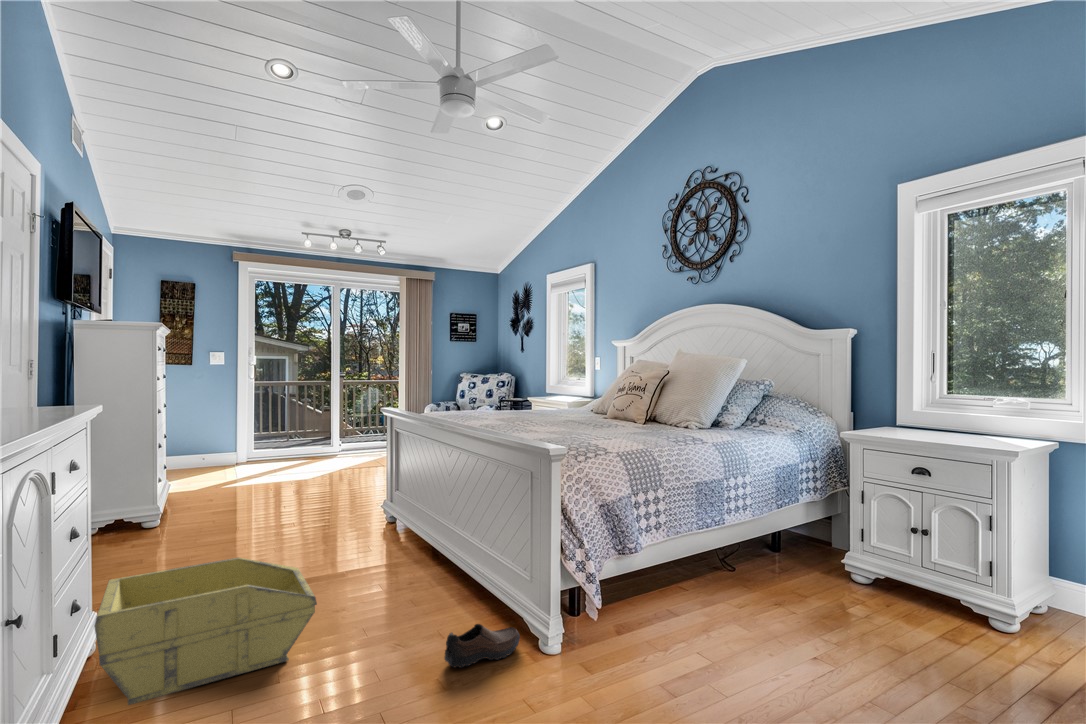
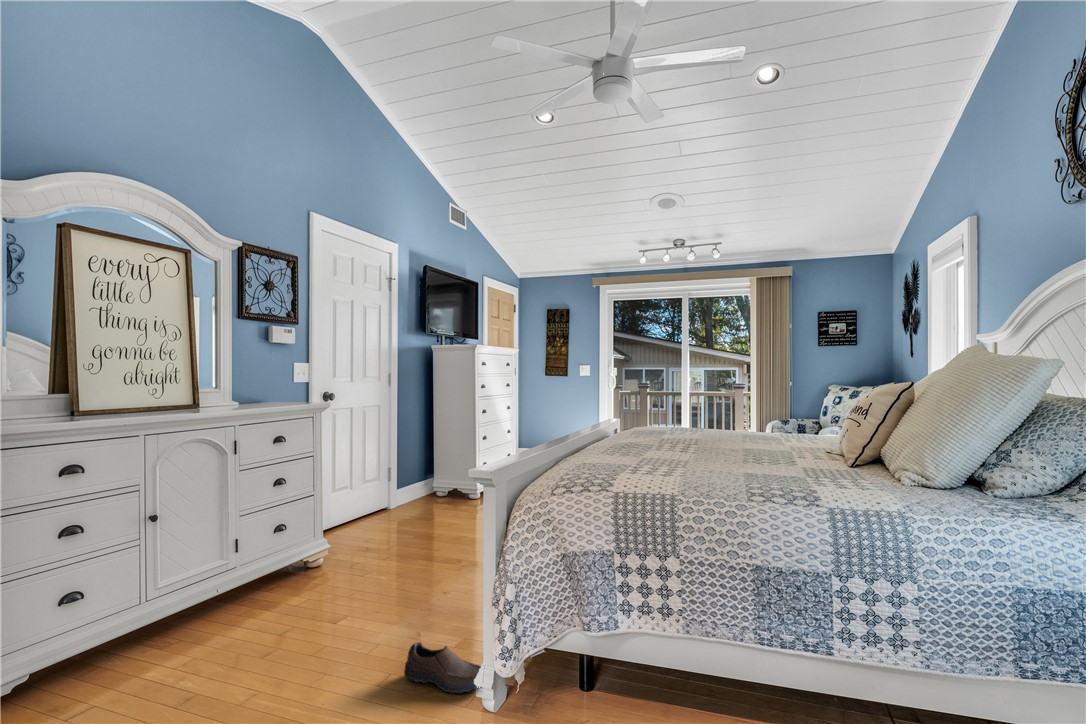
storage bin: present [94,557,317,705] -> none [263,520,421,616]

